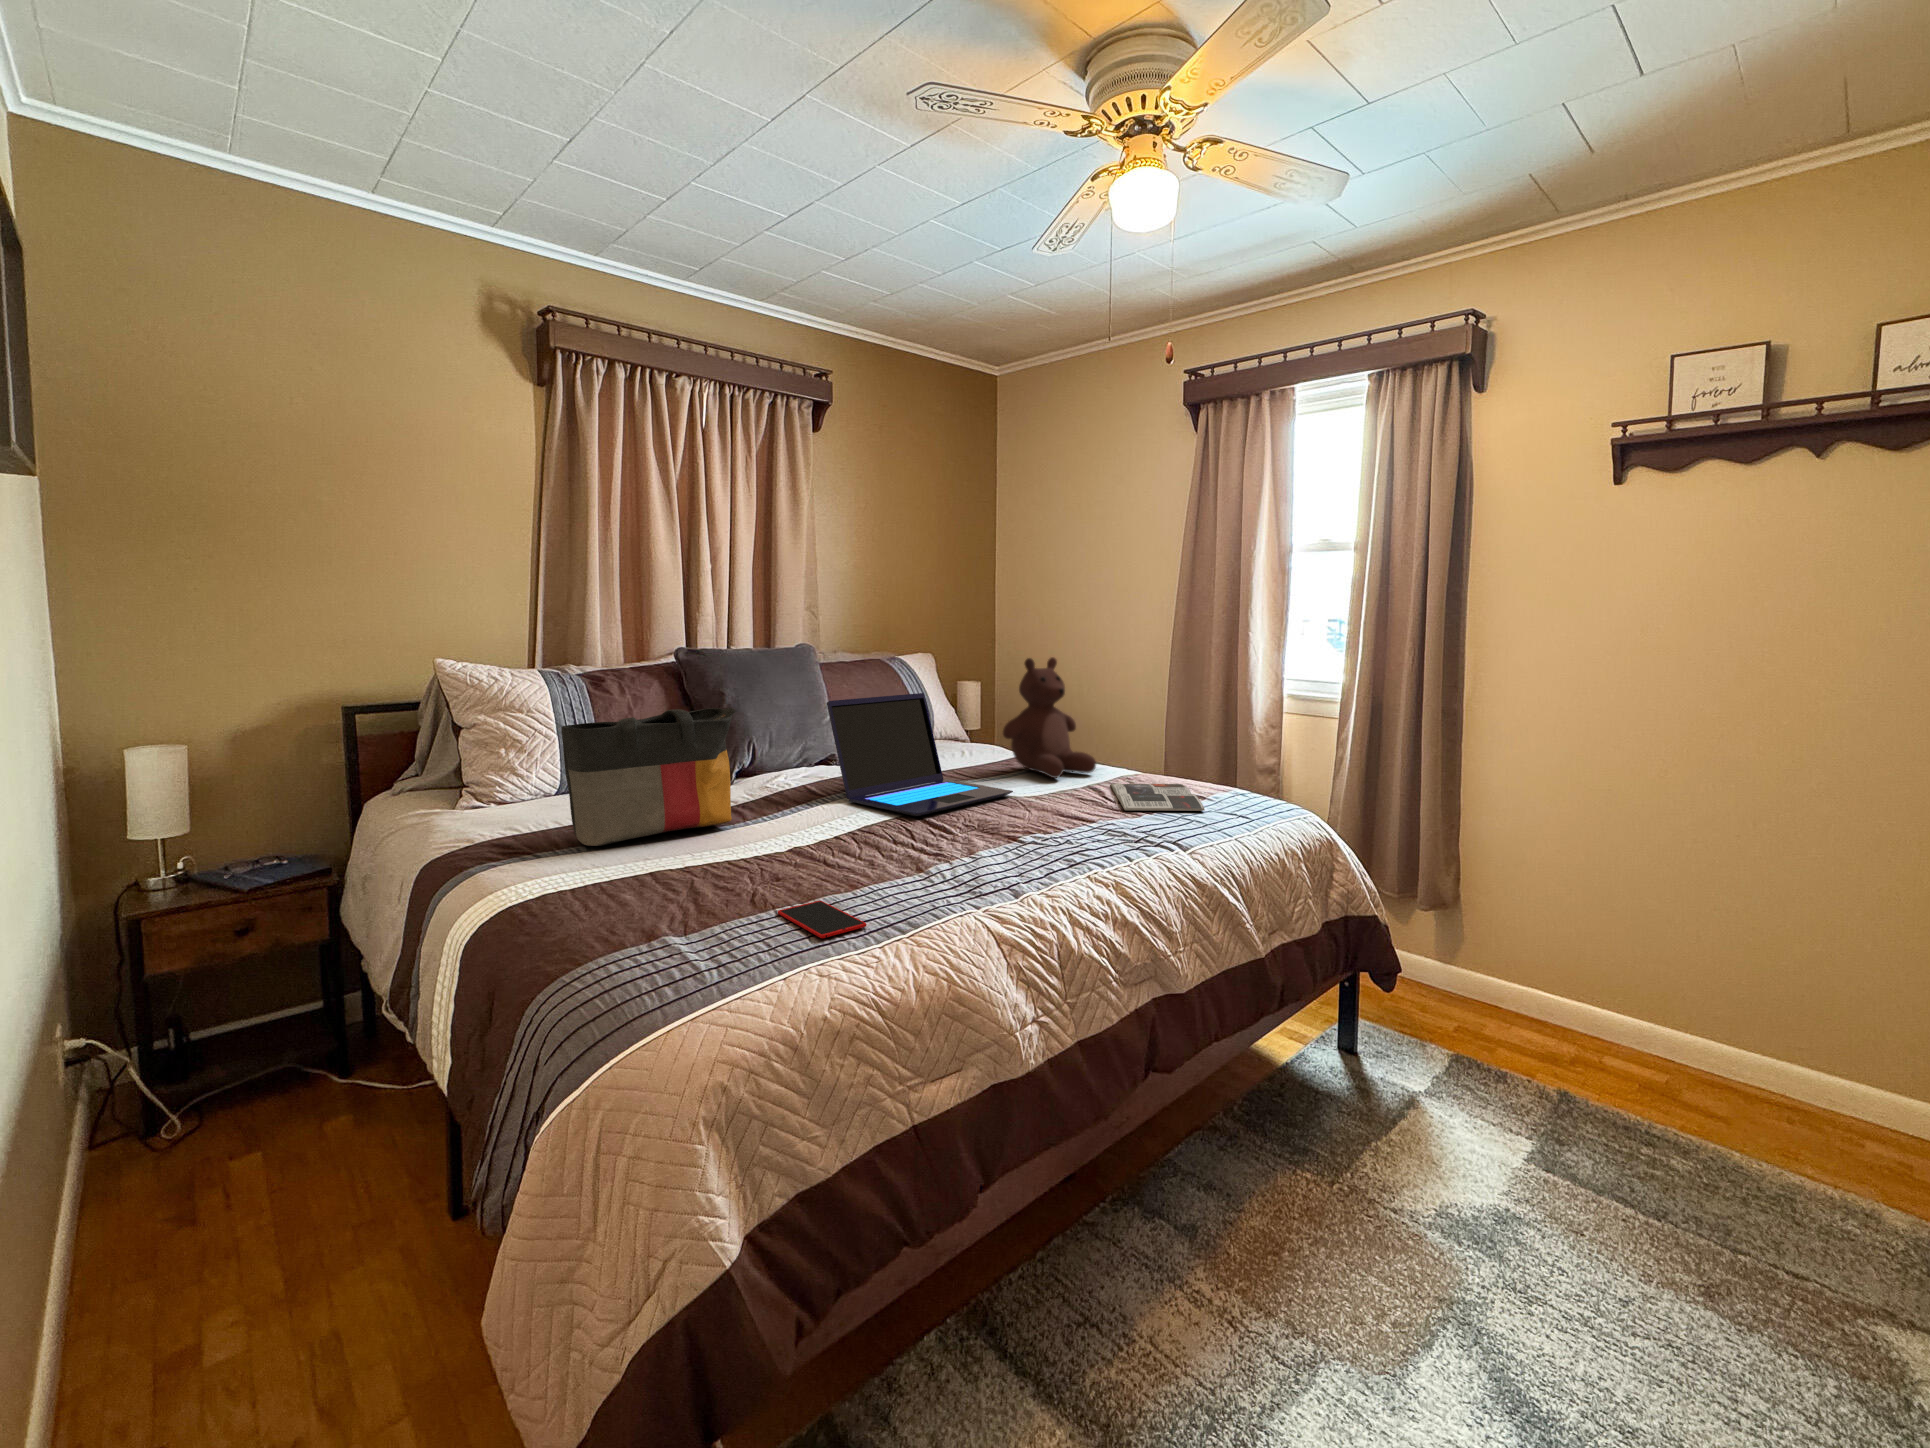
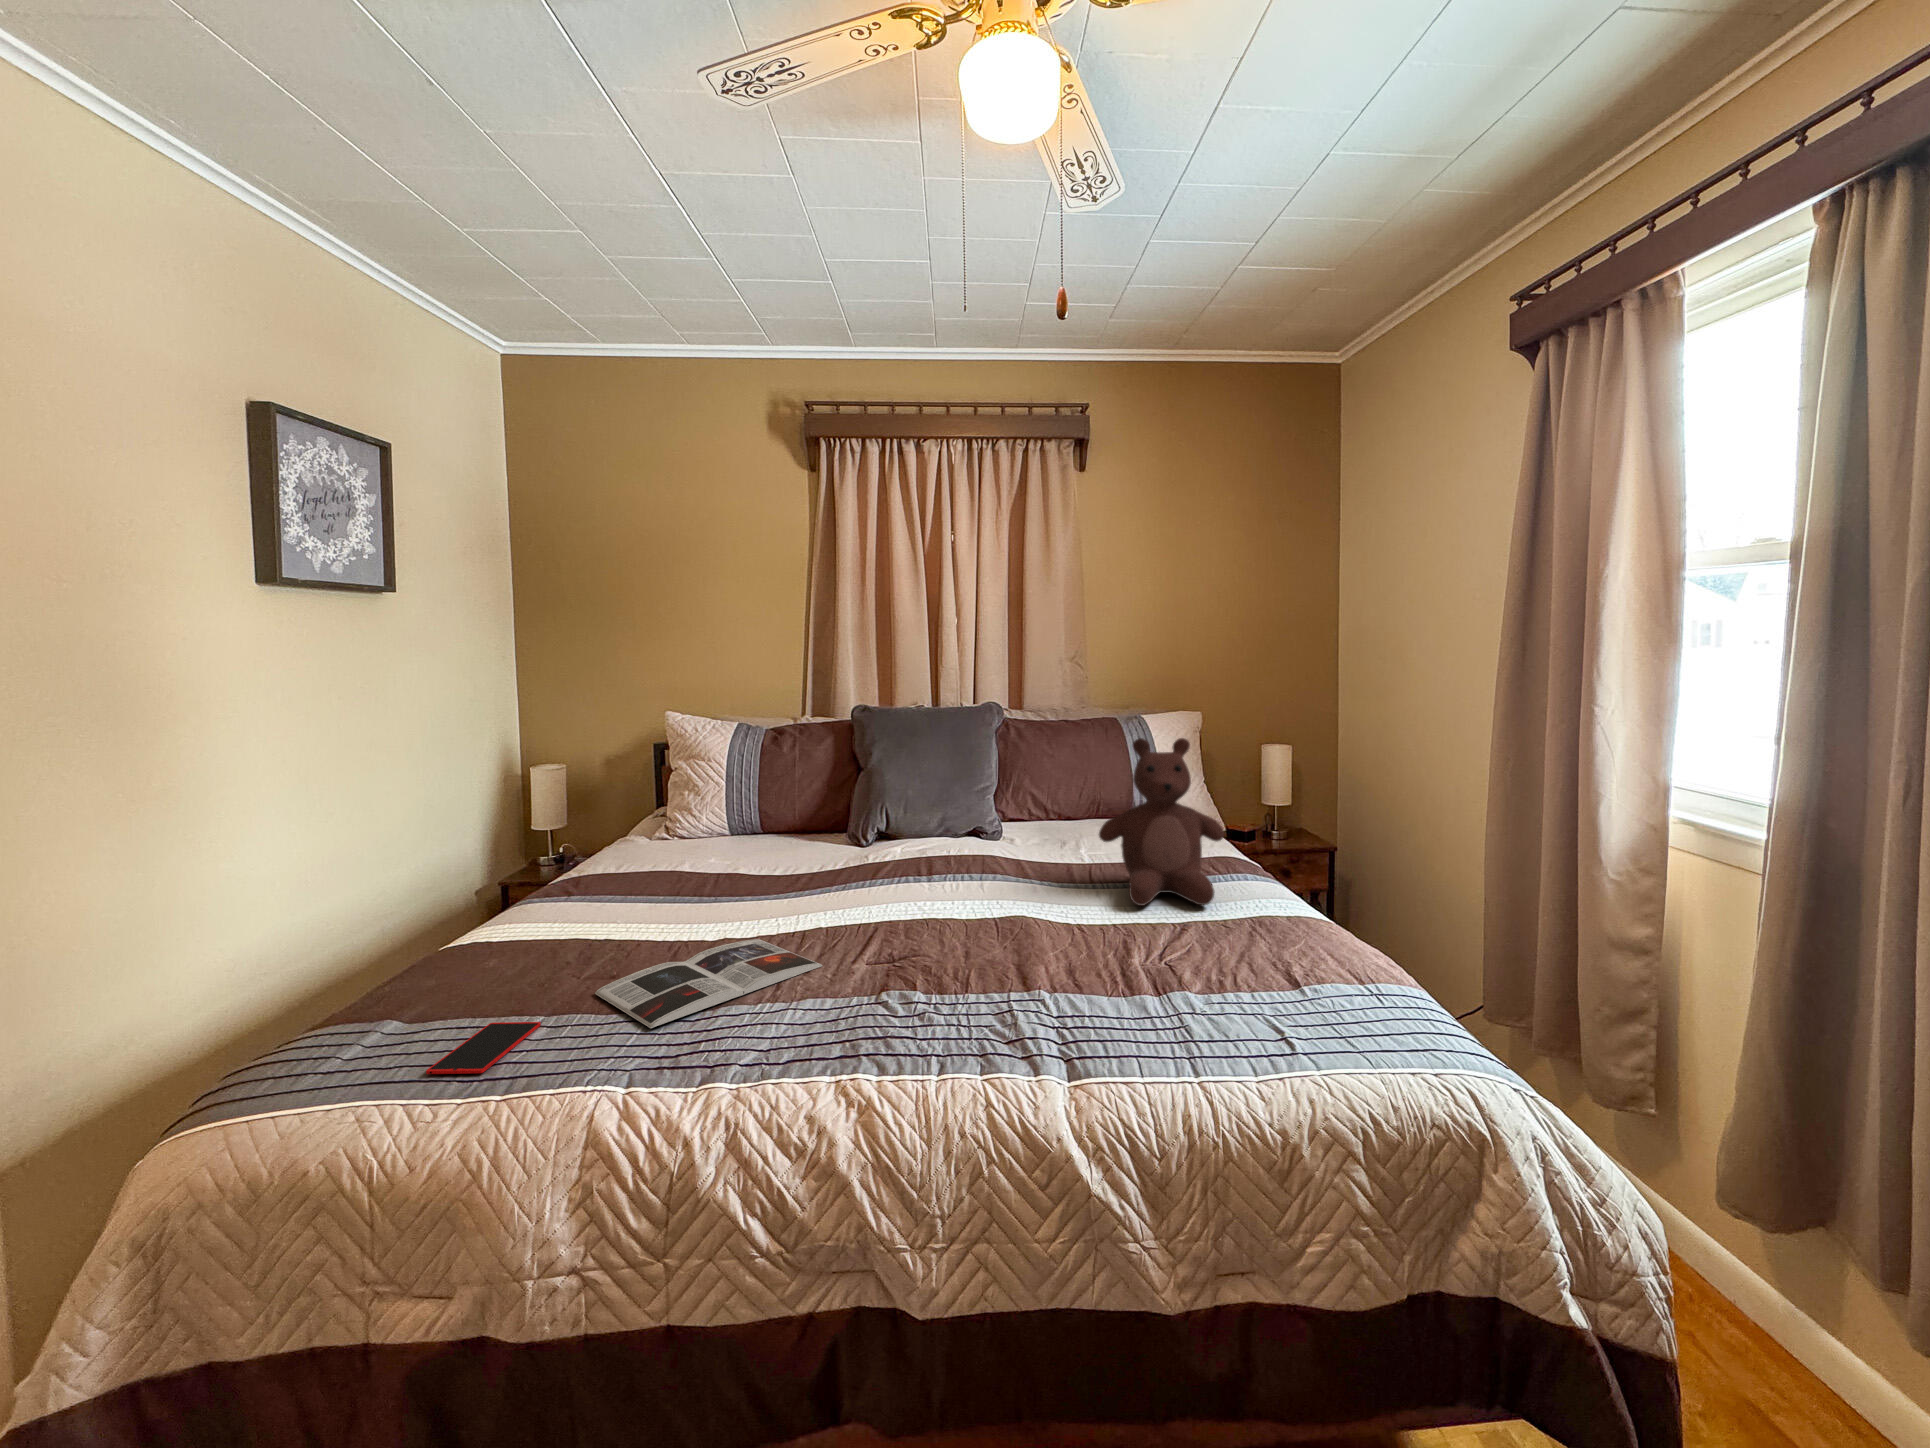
laptop: present [827,693,1013,816] -> none [860,774,1033,930]
tote bag: present [561,708,736,846] -> none [571,781,728,903]
magazine: present [1111,784,1205,811] -> present [595,939,822,1028]

